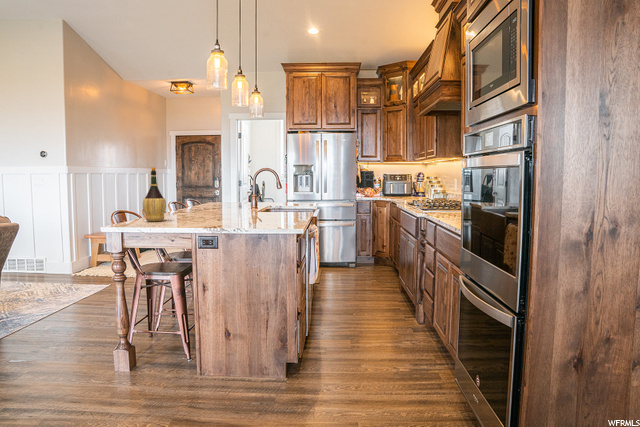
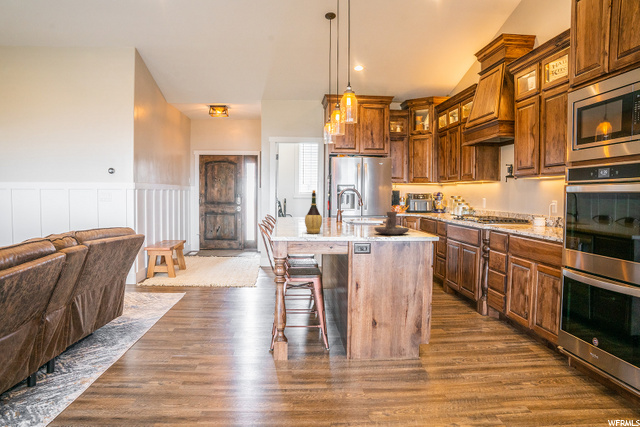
candle holder: none [220,194,265,223] -> present [374,212,409,235]

